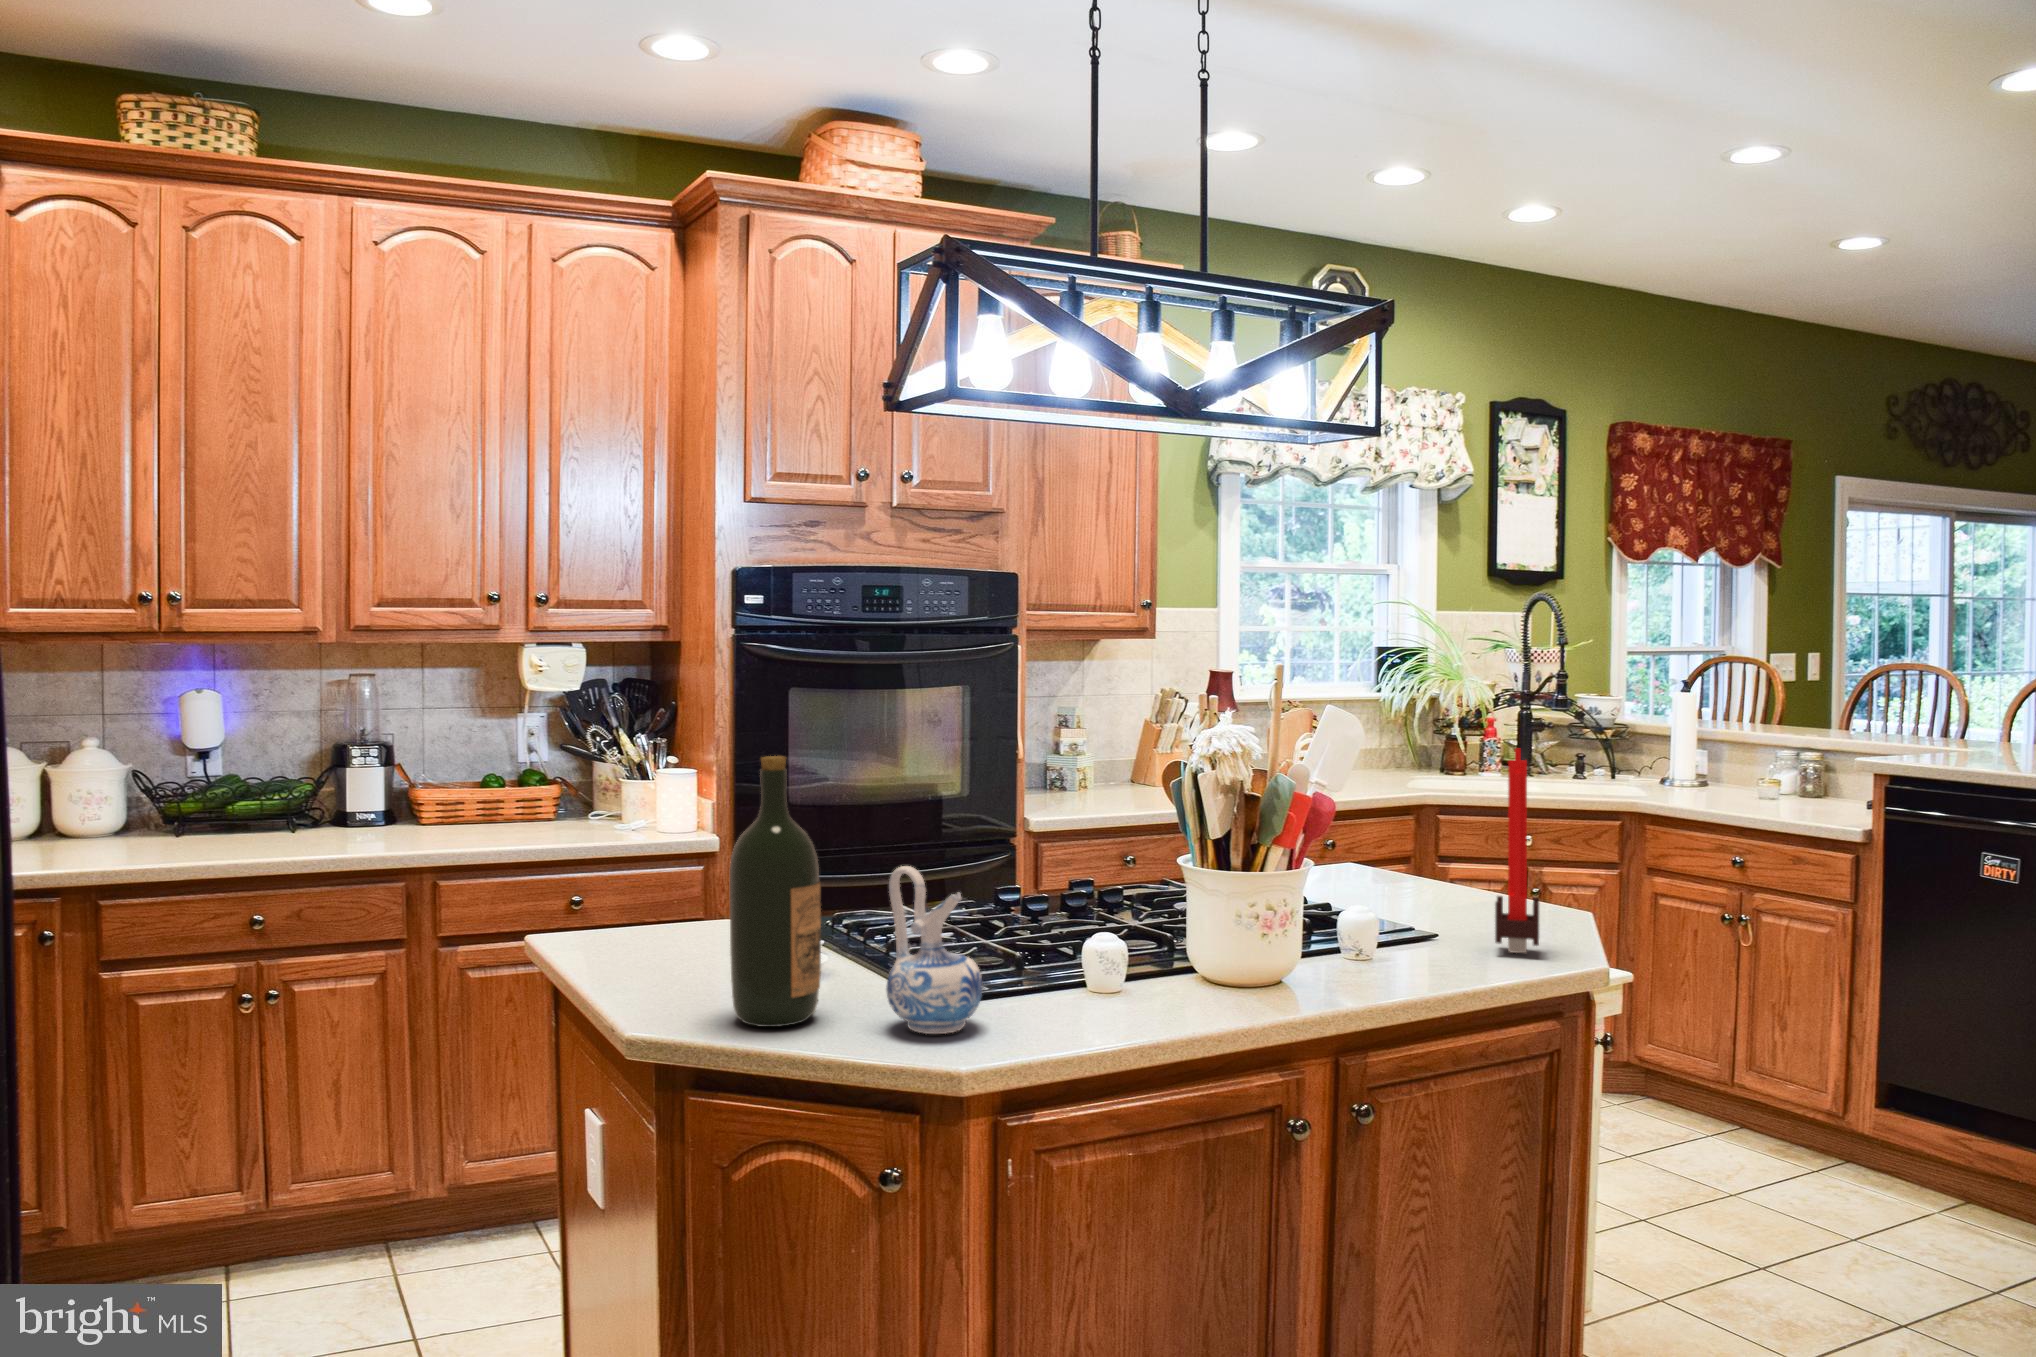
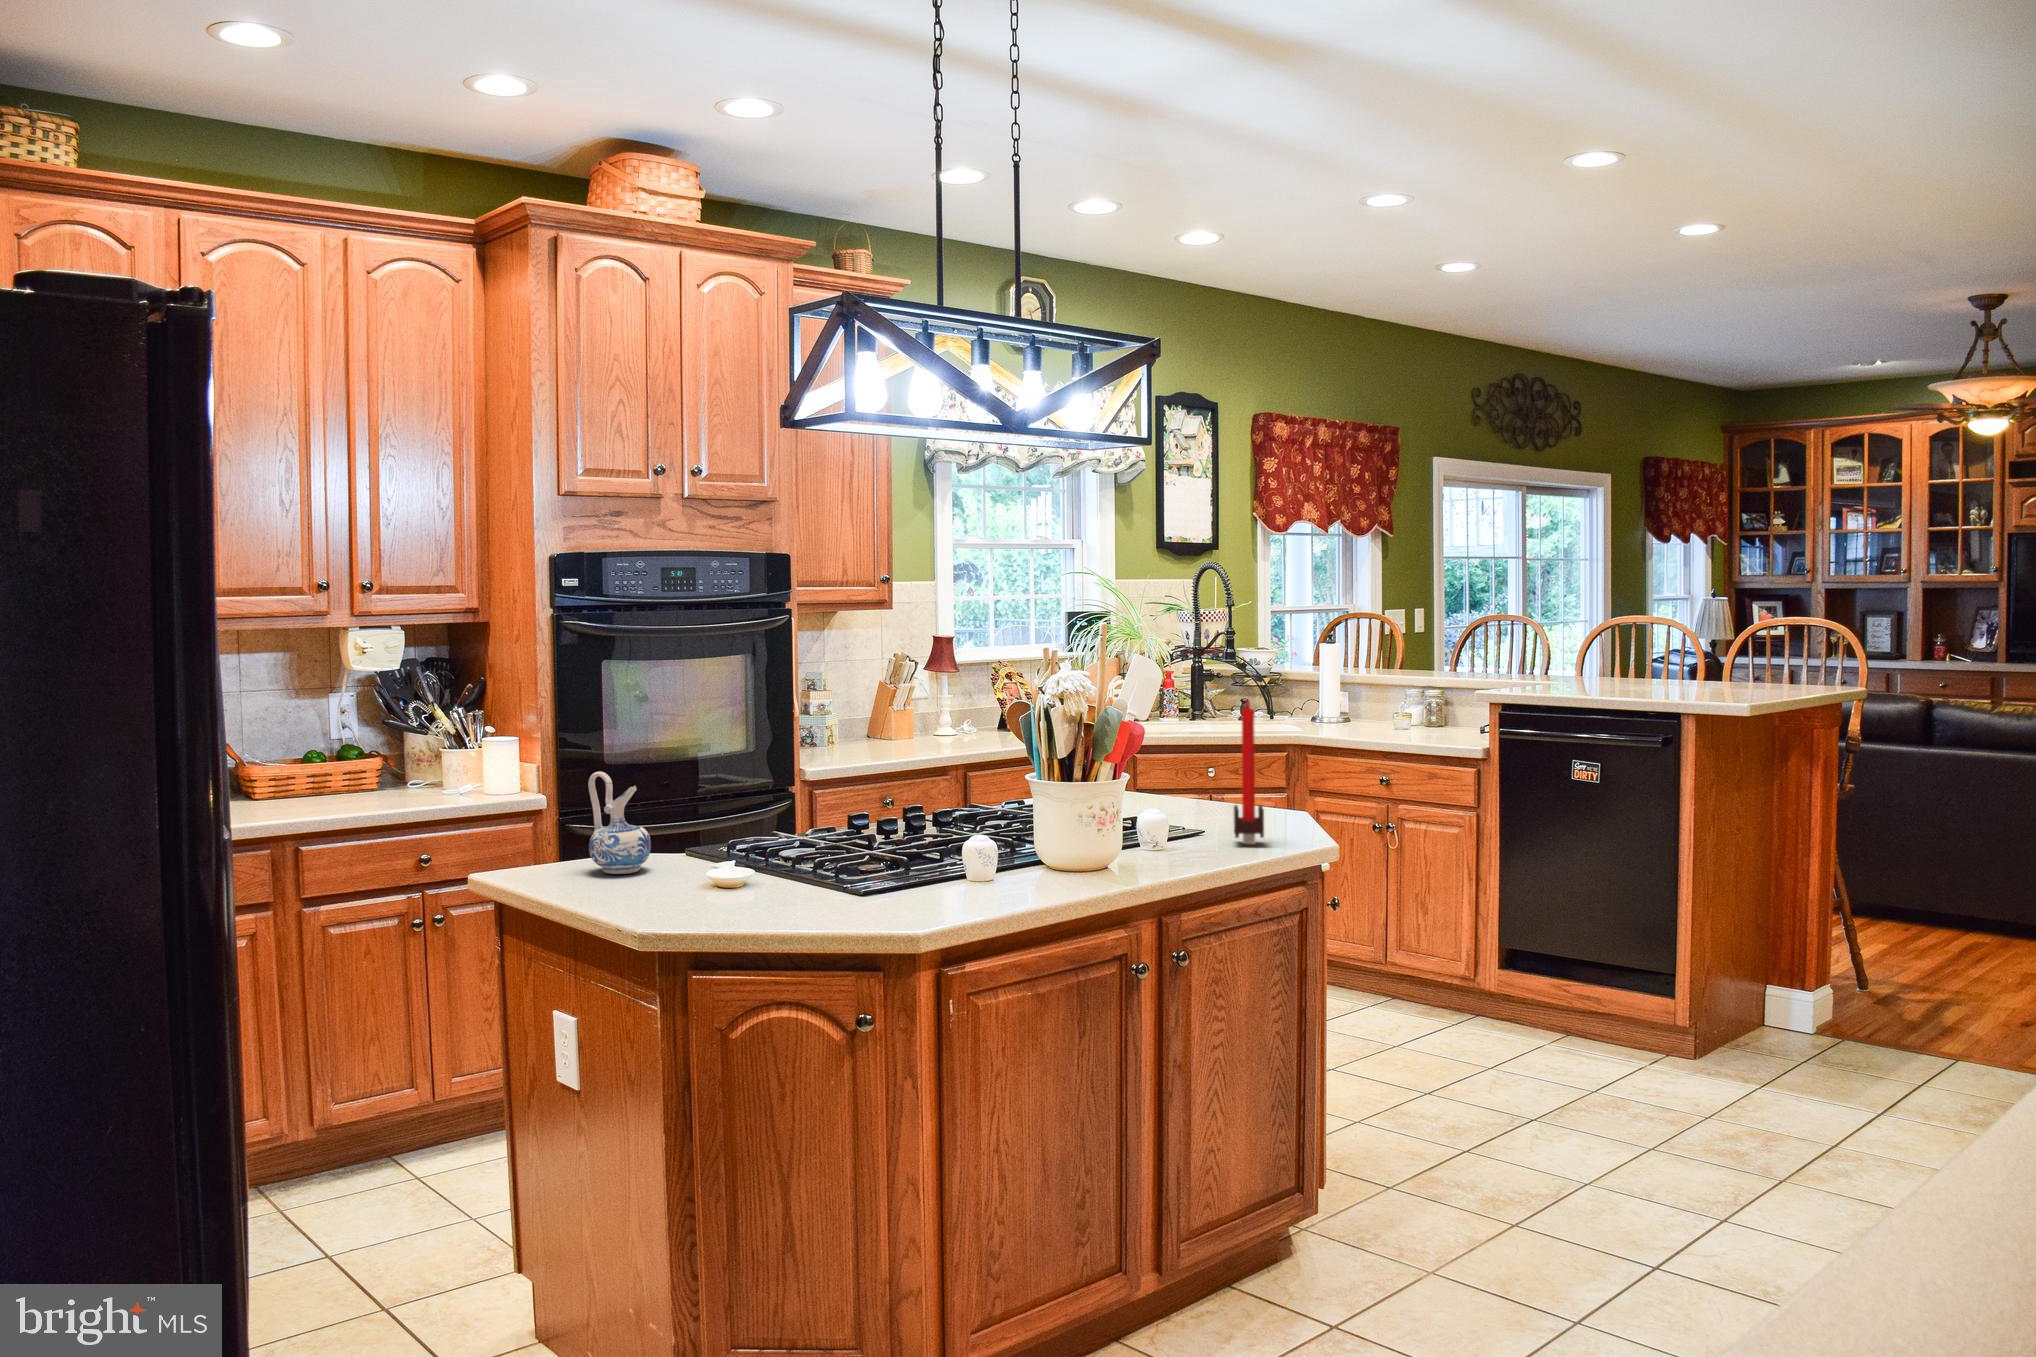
wine bottle: present [730,756,821,1027] -> none [731,724,798,917]
ceramic pitcher: present [886,866,982,1034] -> present [588,772,651,874]

